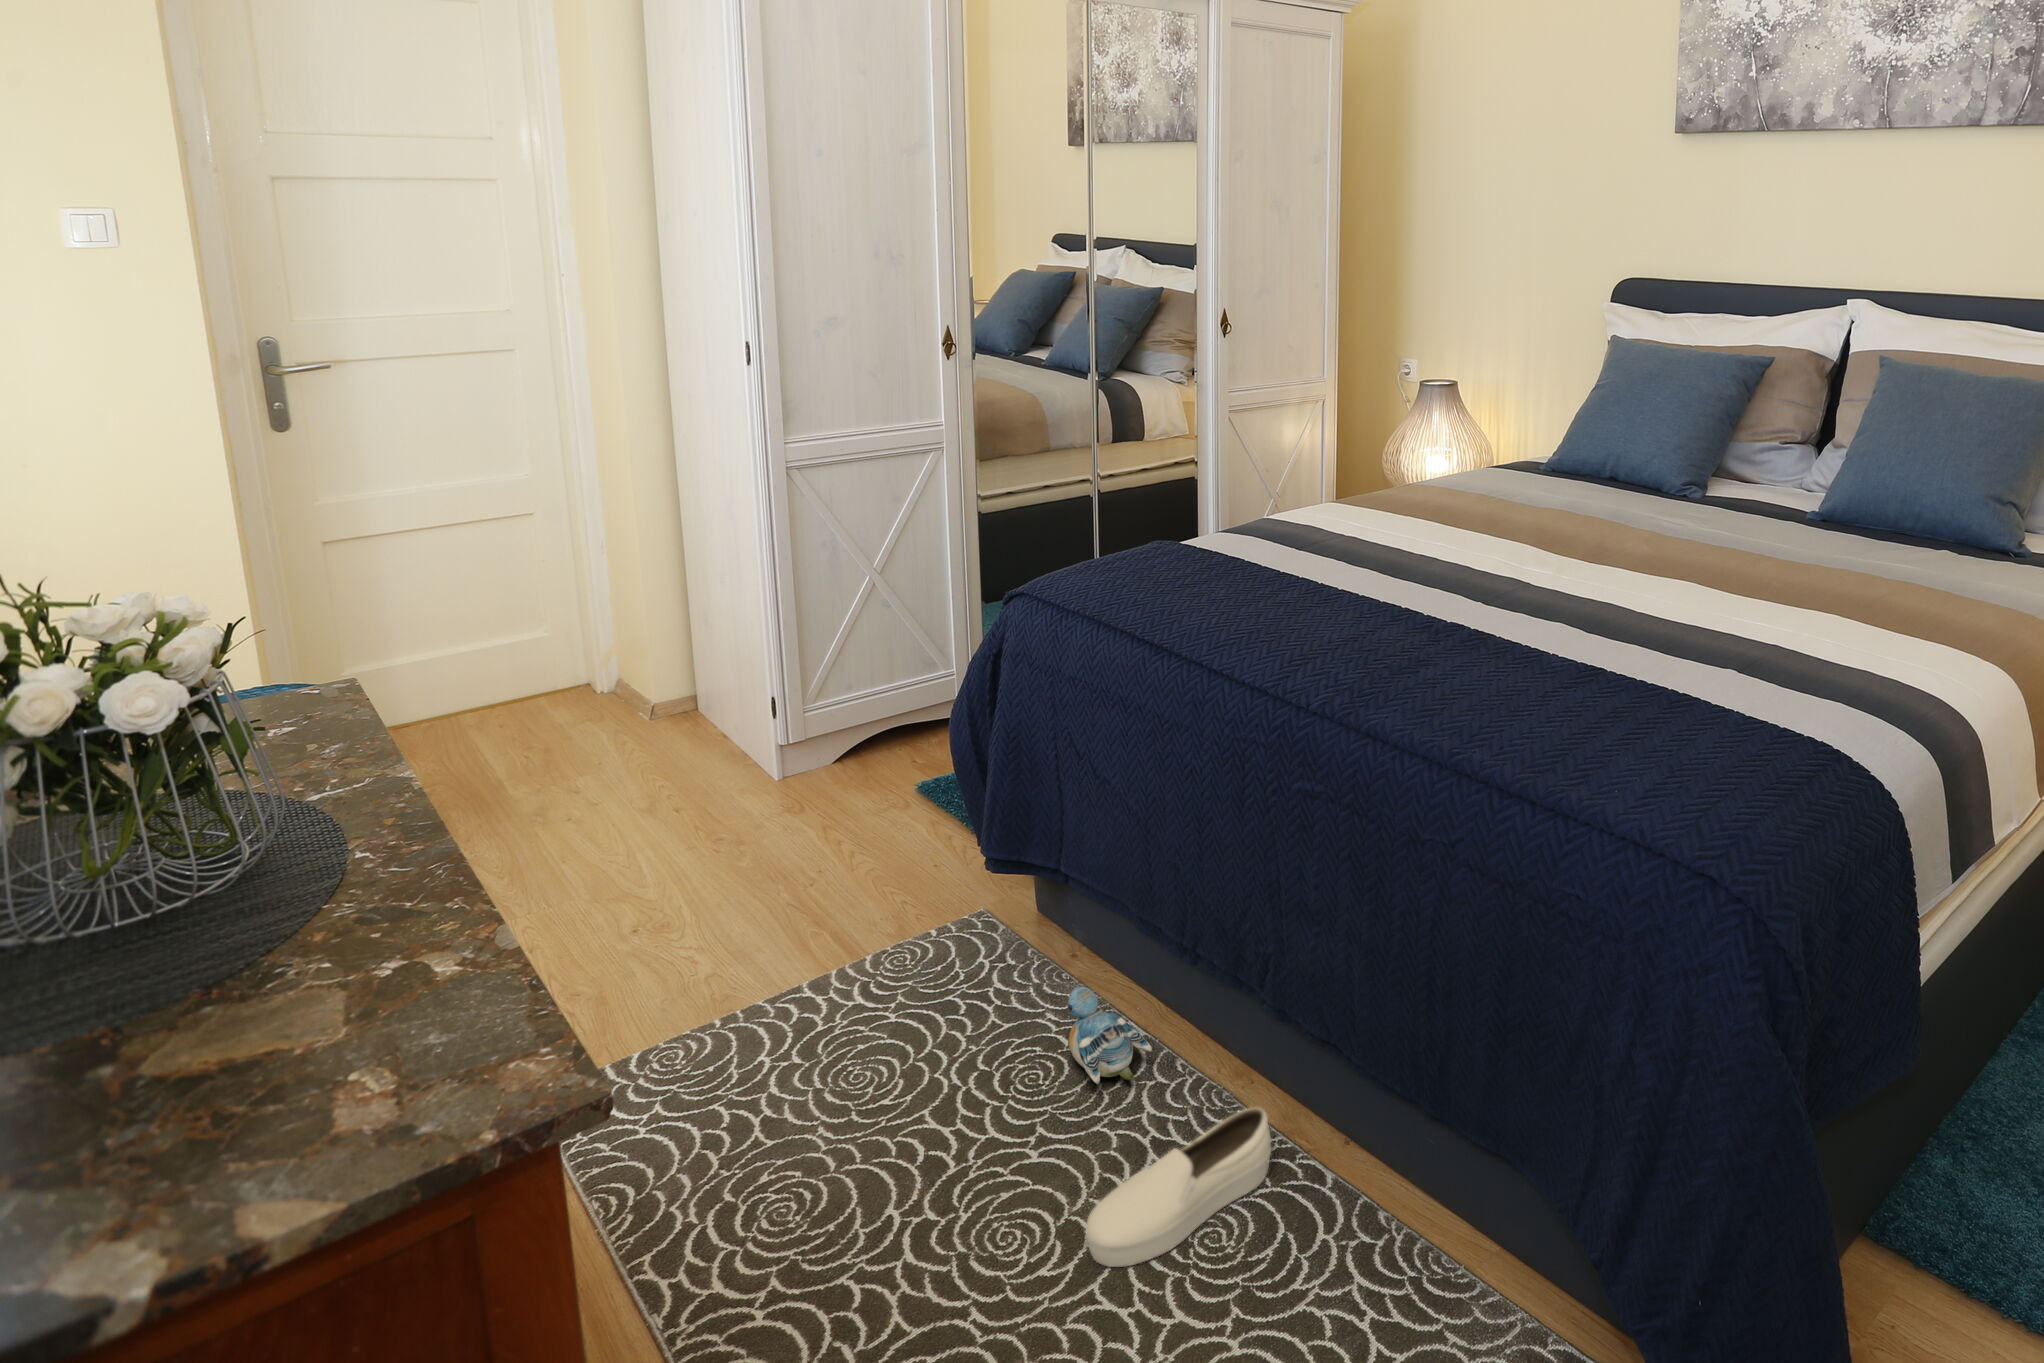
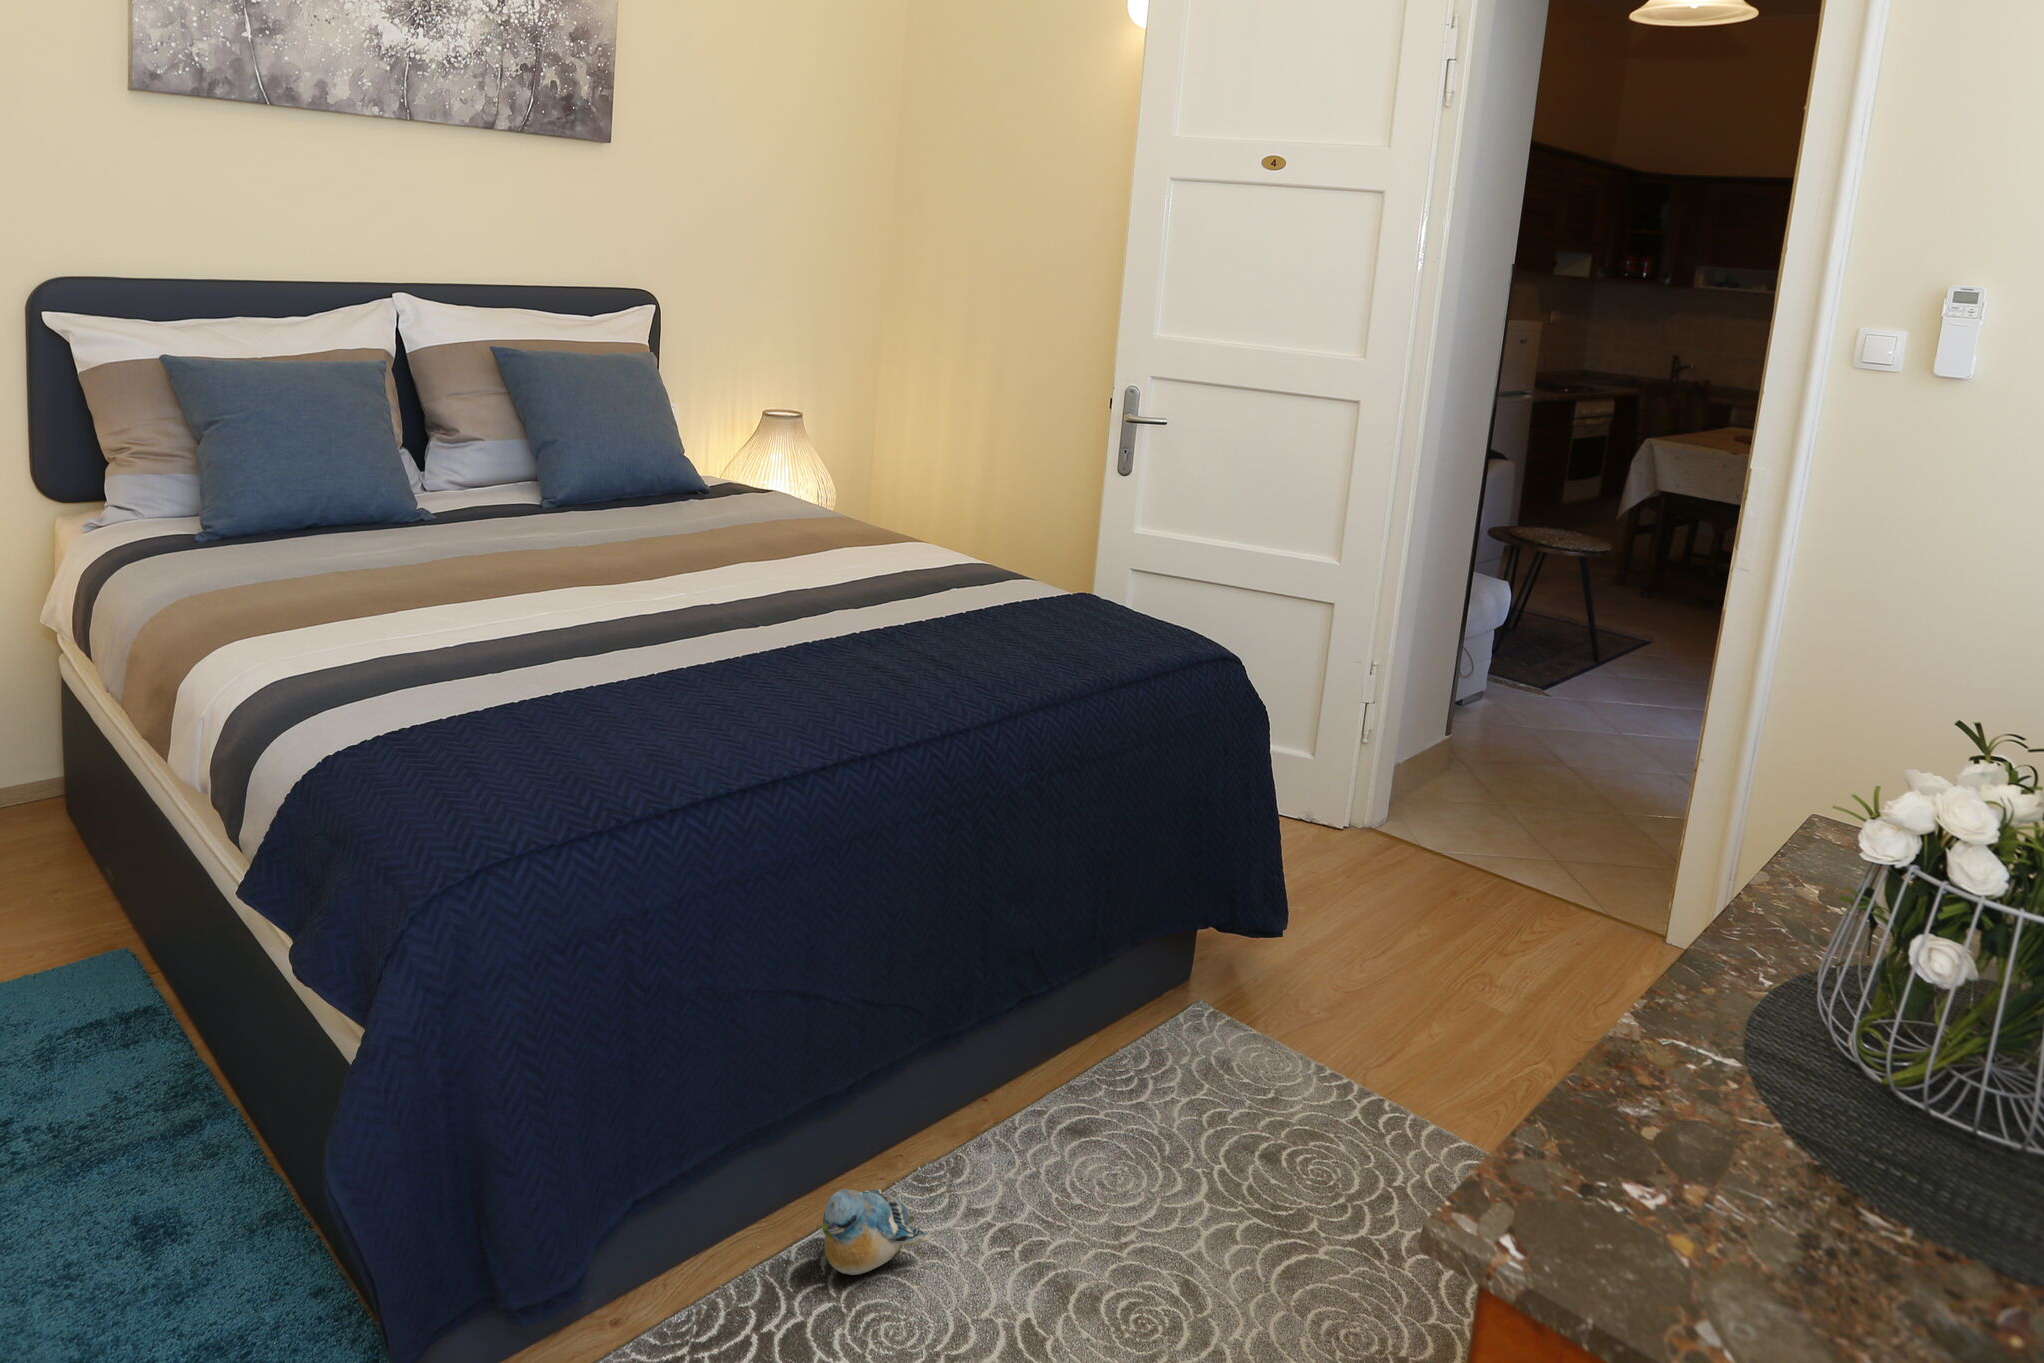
shoe: present [1086,1107,1271,1267] -> none [1006,1092,1169,1257]

